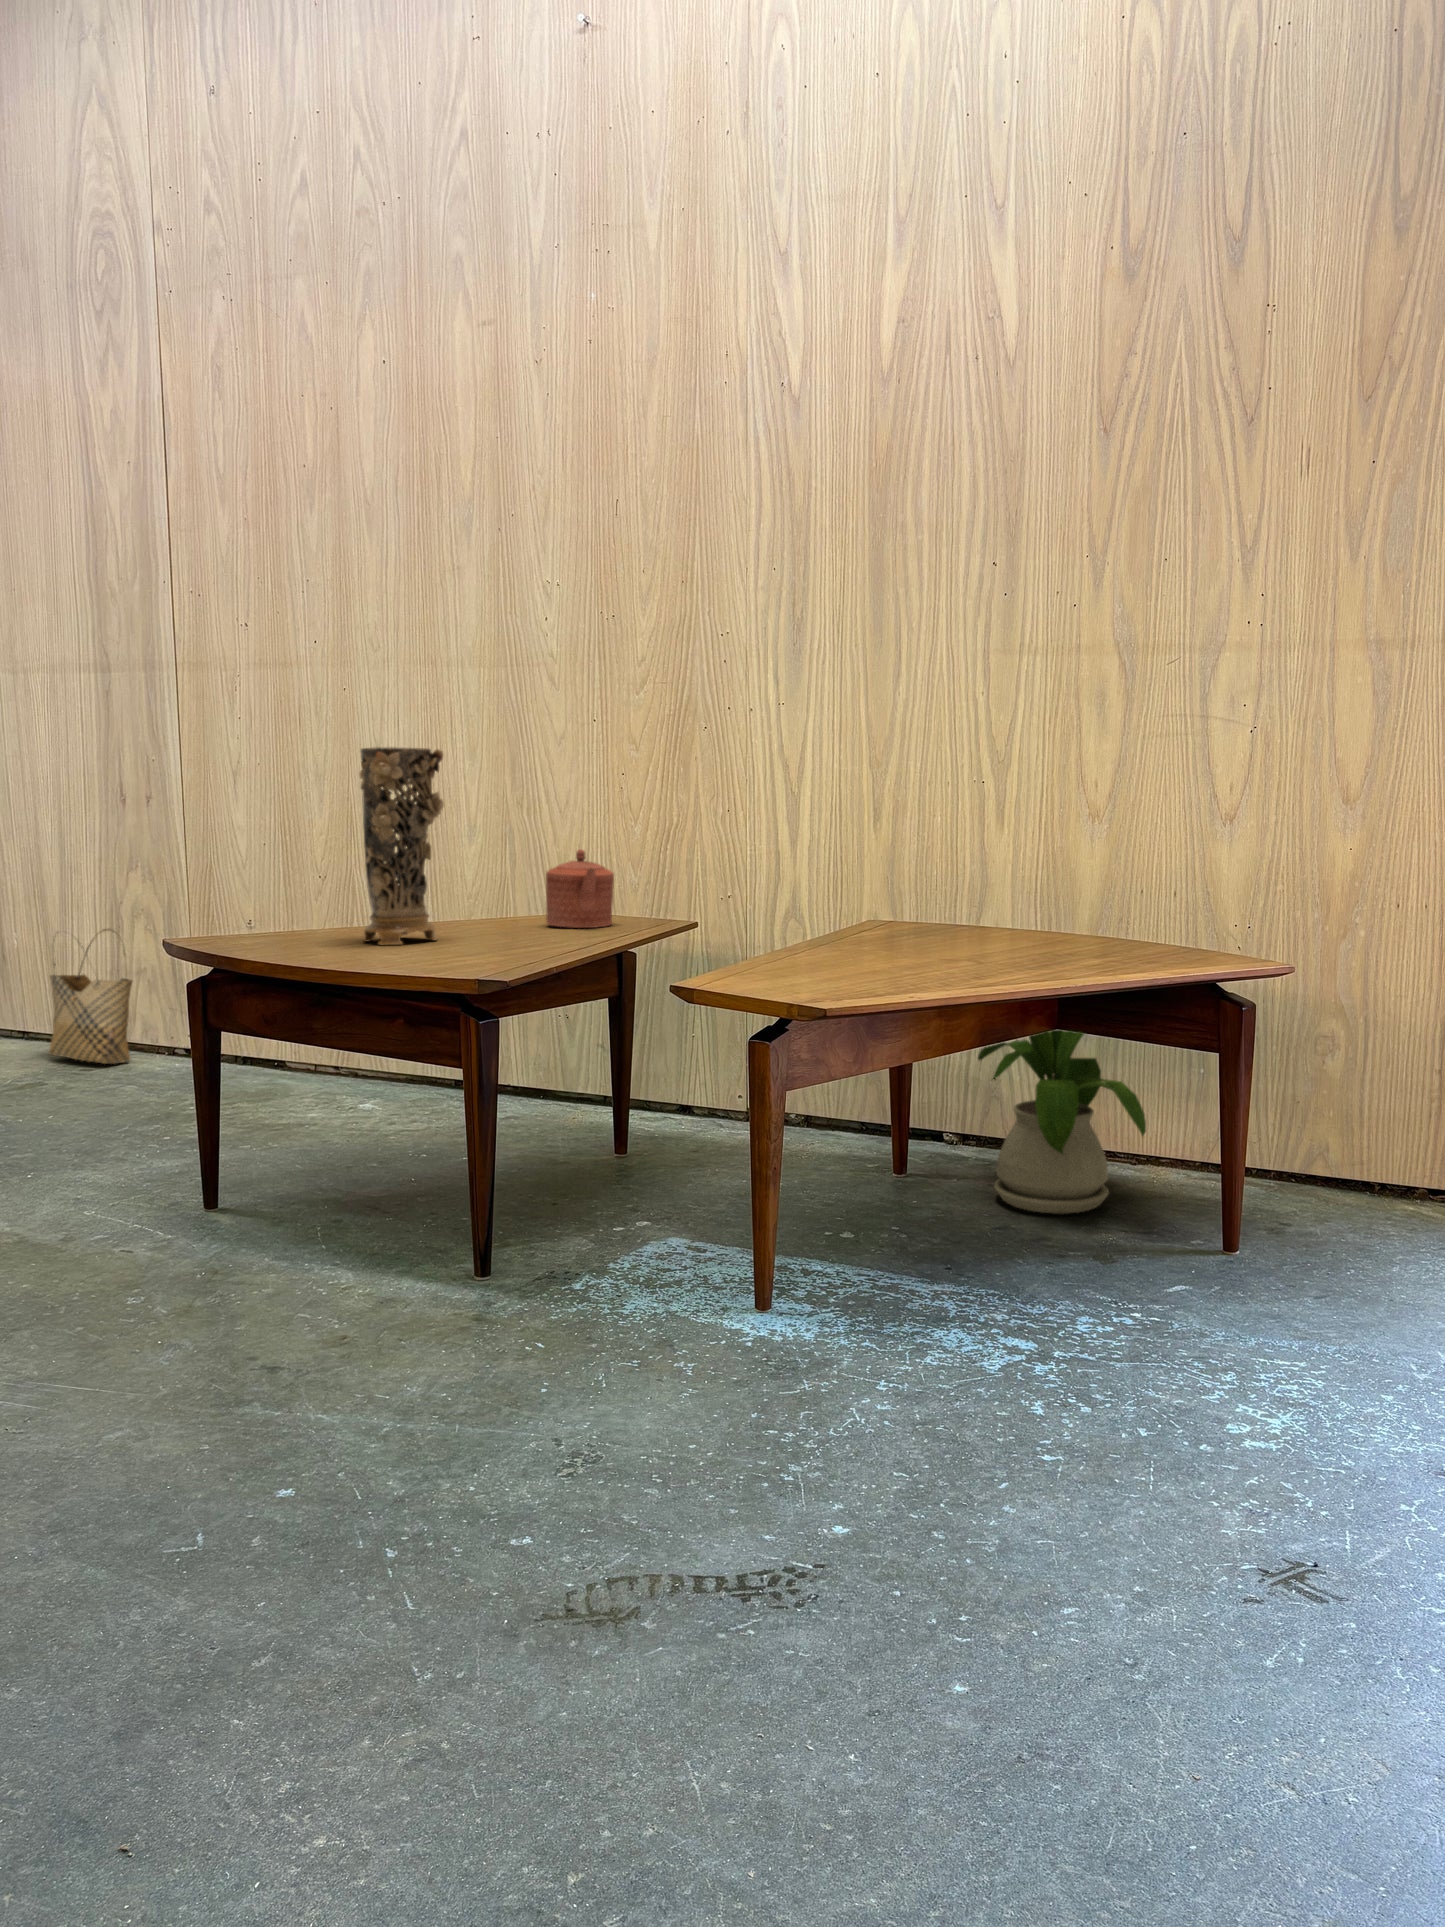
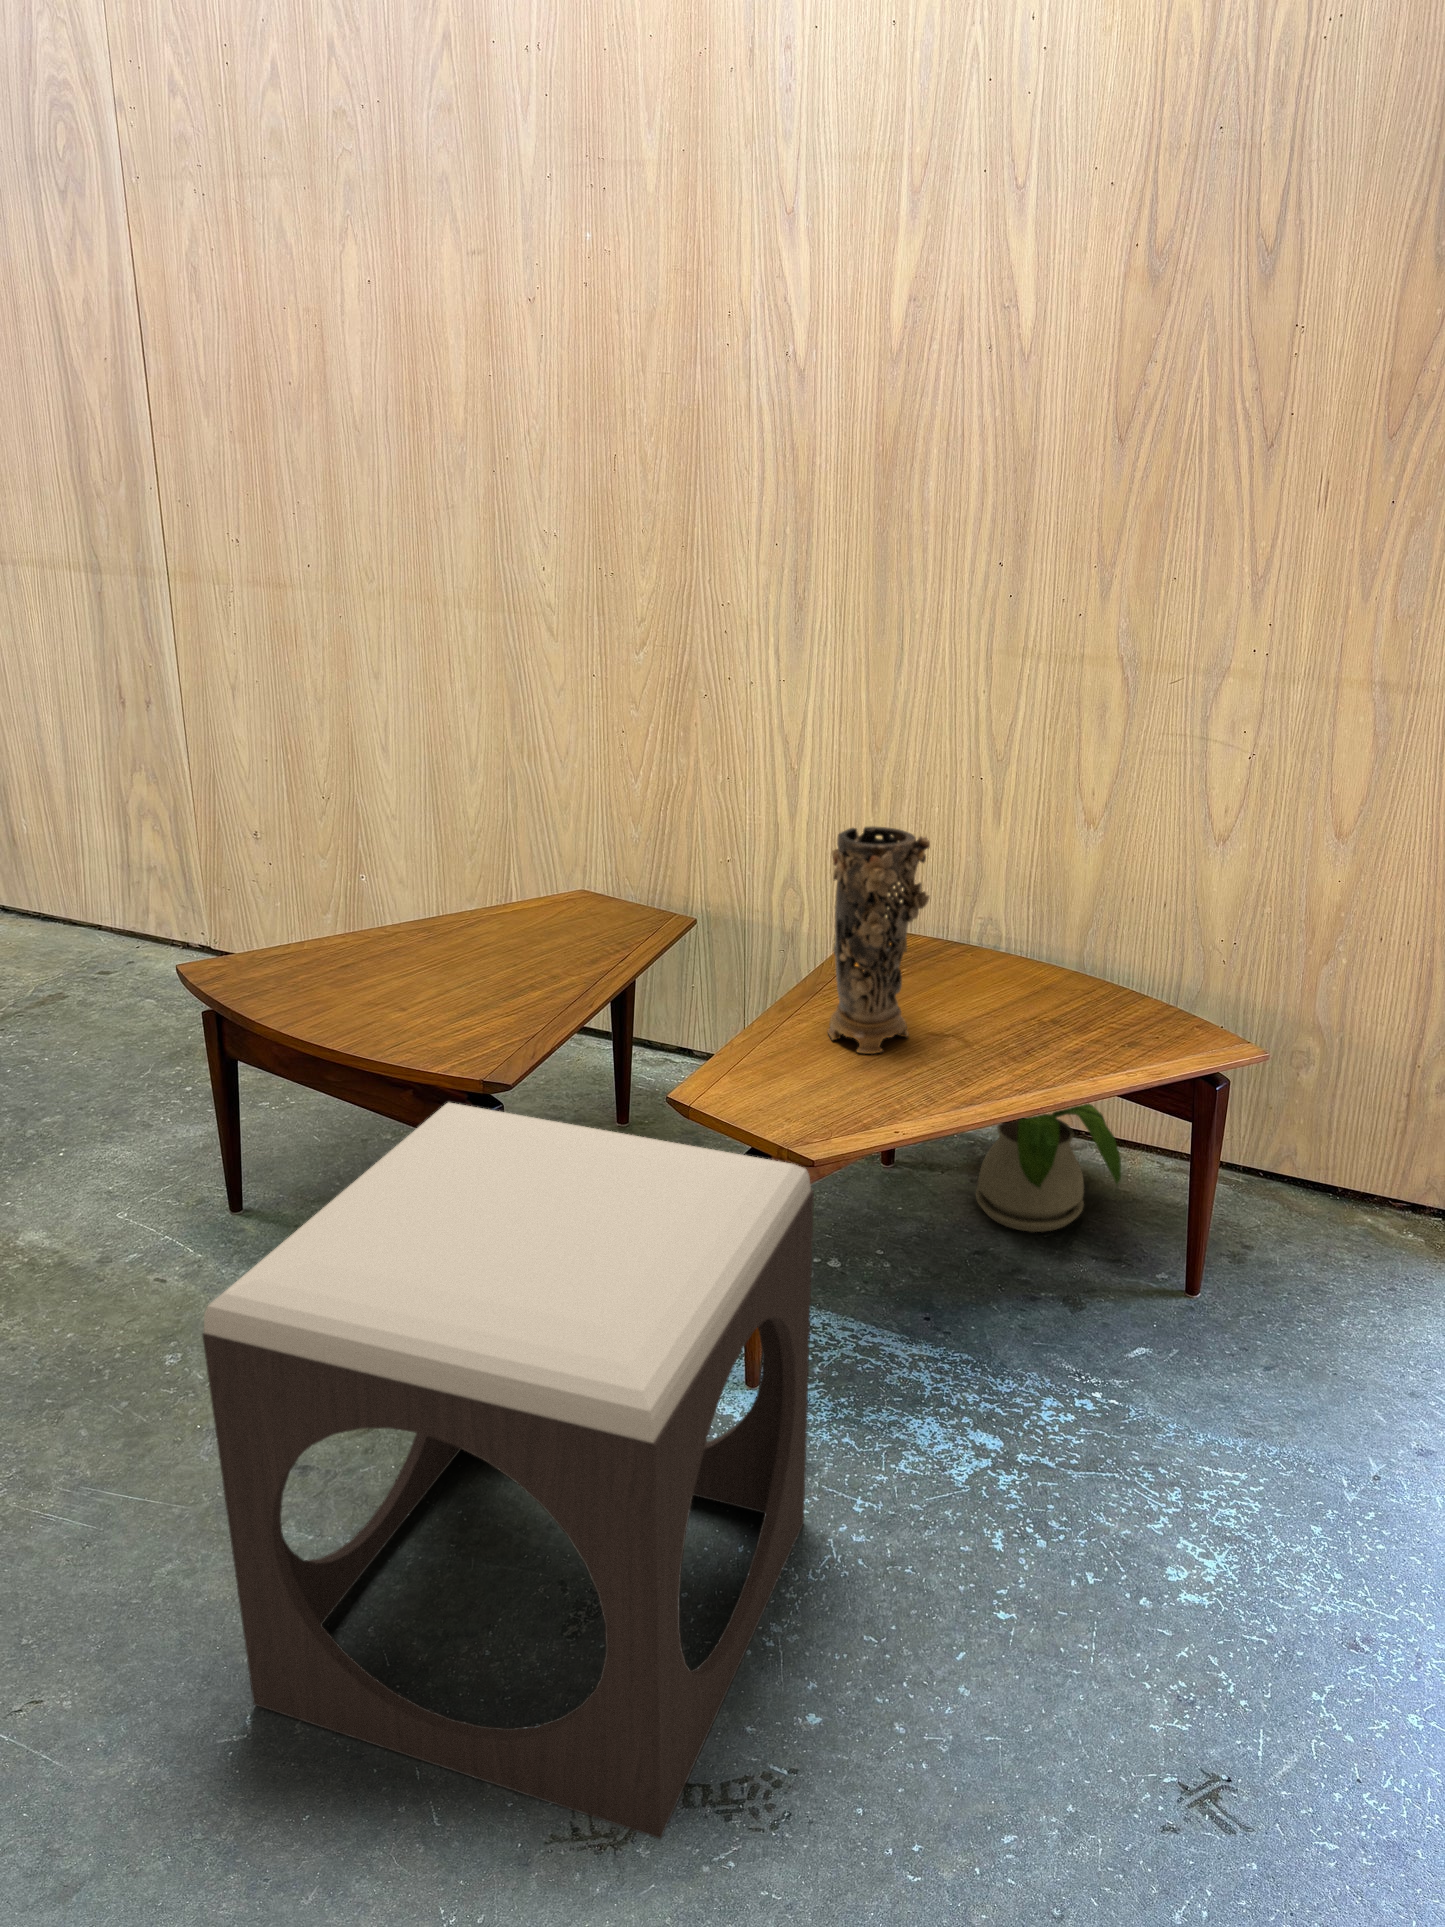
decorative vase: present [359,747,444,945] -> present [828,826,930,1054]
teapot: present [546,849,614,928] -> none [546,848,614,930]
woven basket: present [49,929,132,1064] -> none [62,829,149,966]
footstool: none [183,931,827,1613] -> present [202,1103,814,1839]

